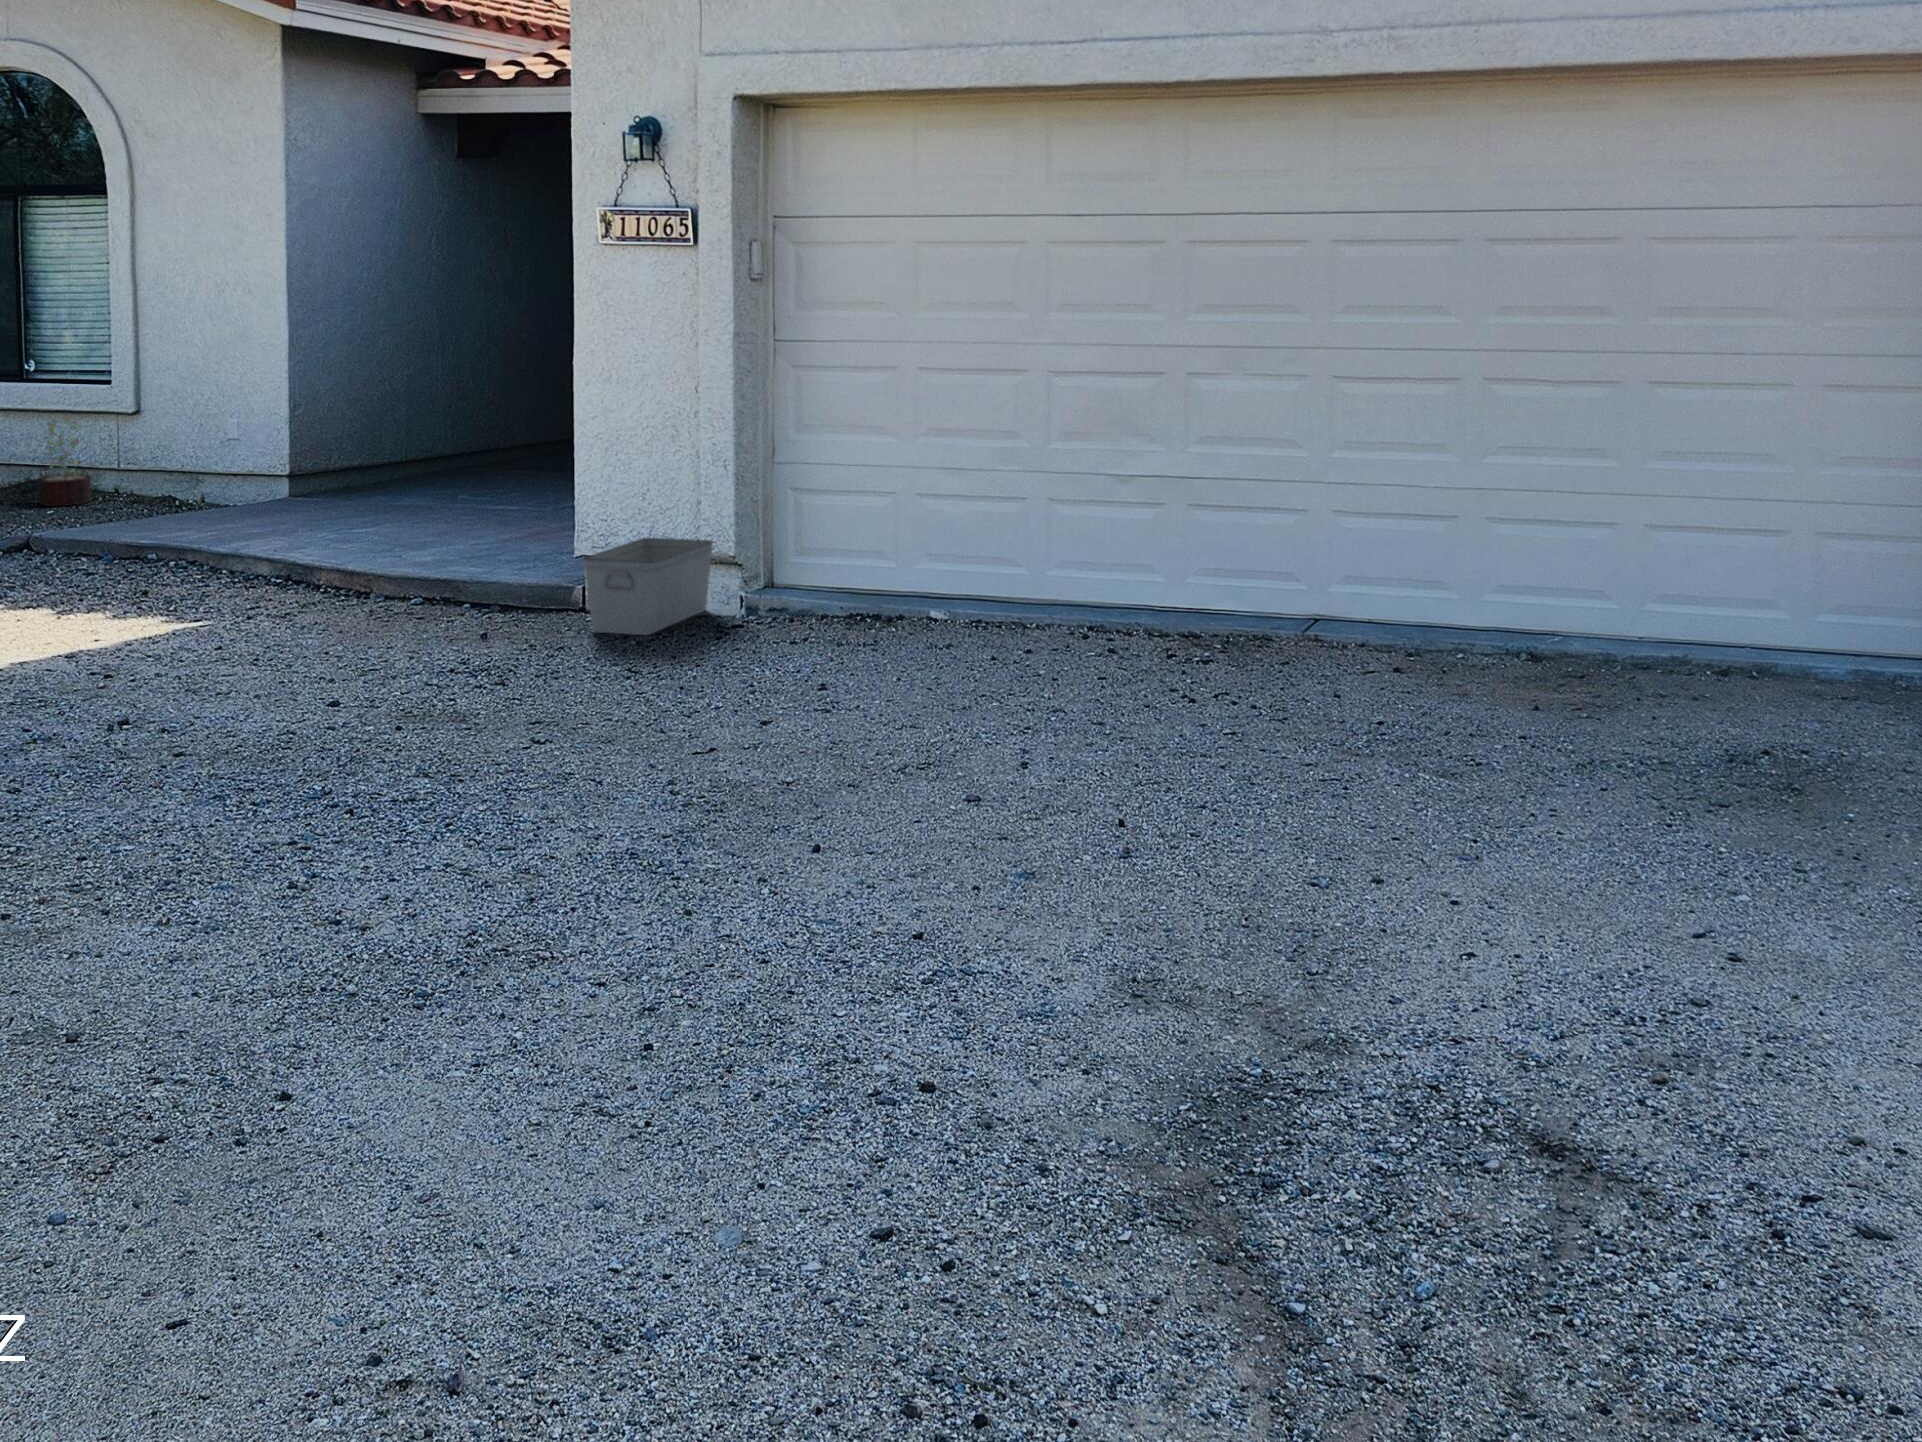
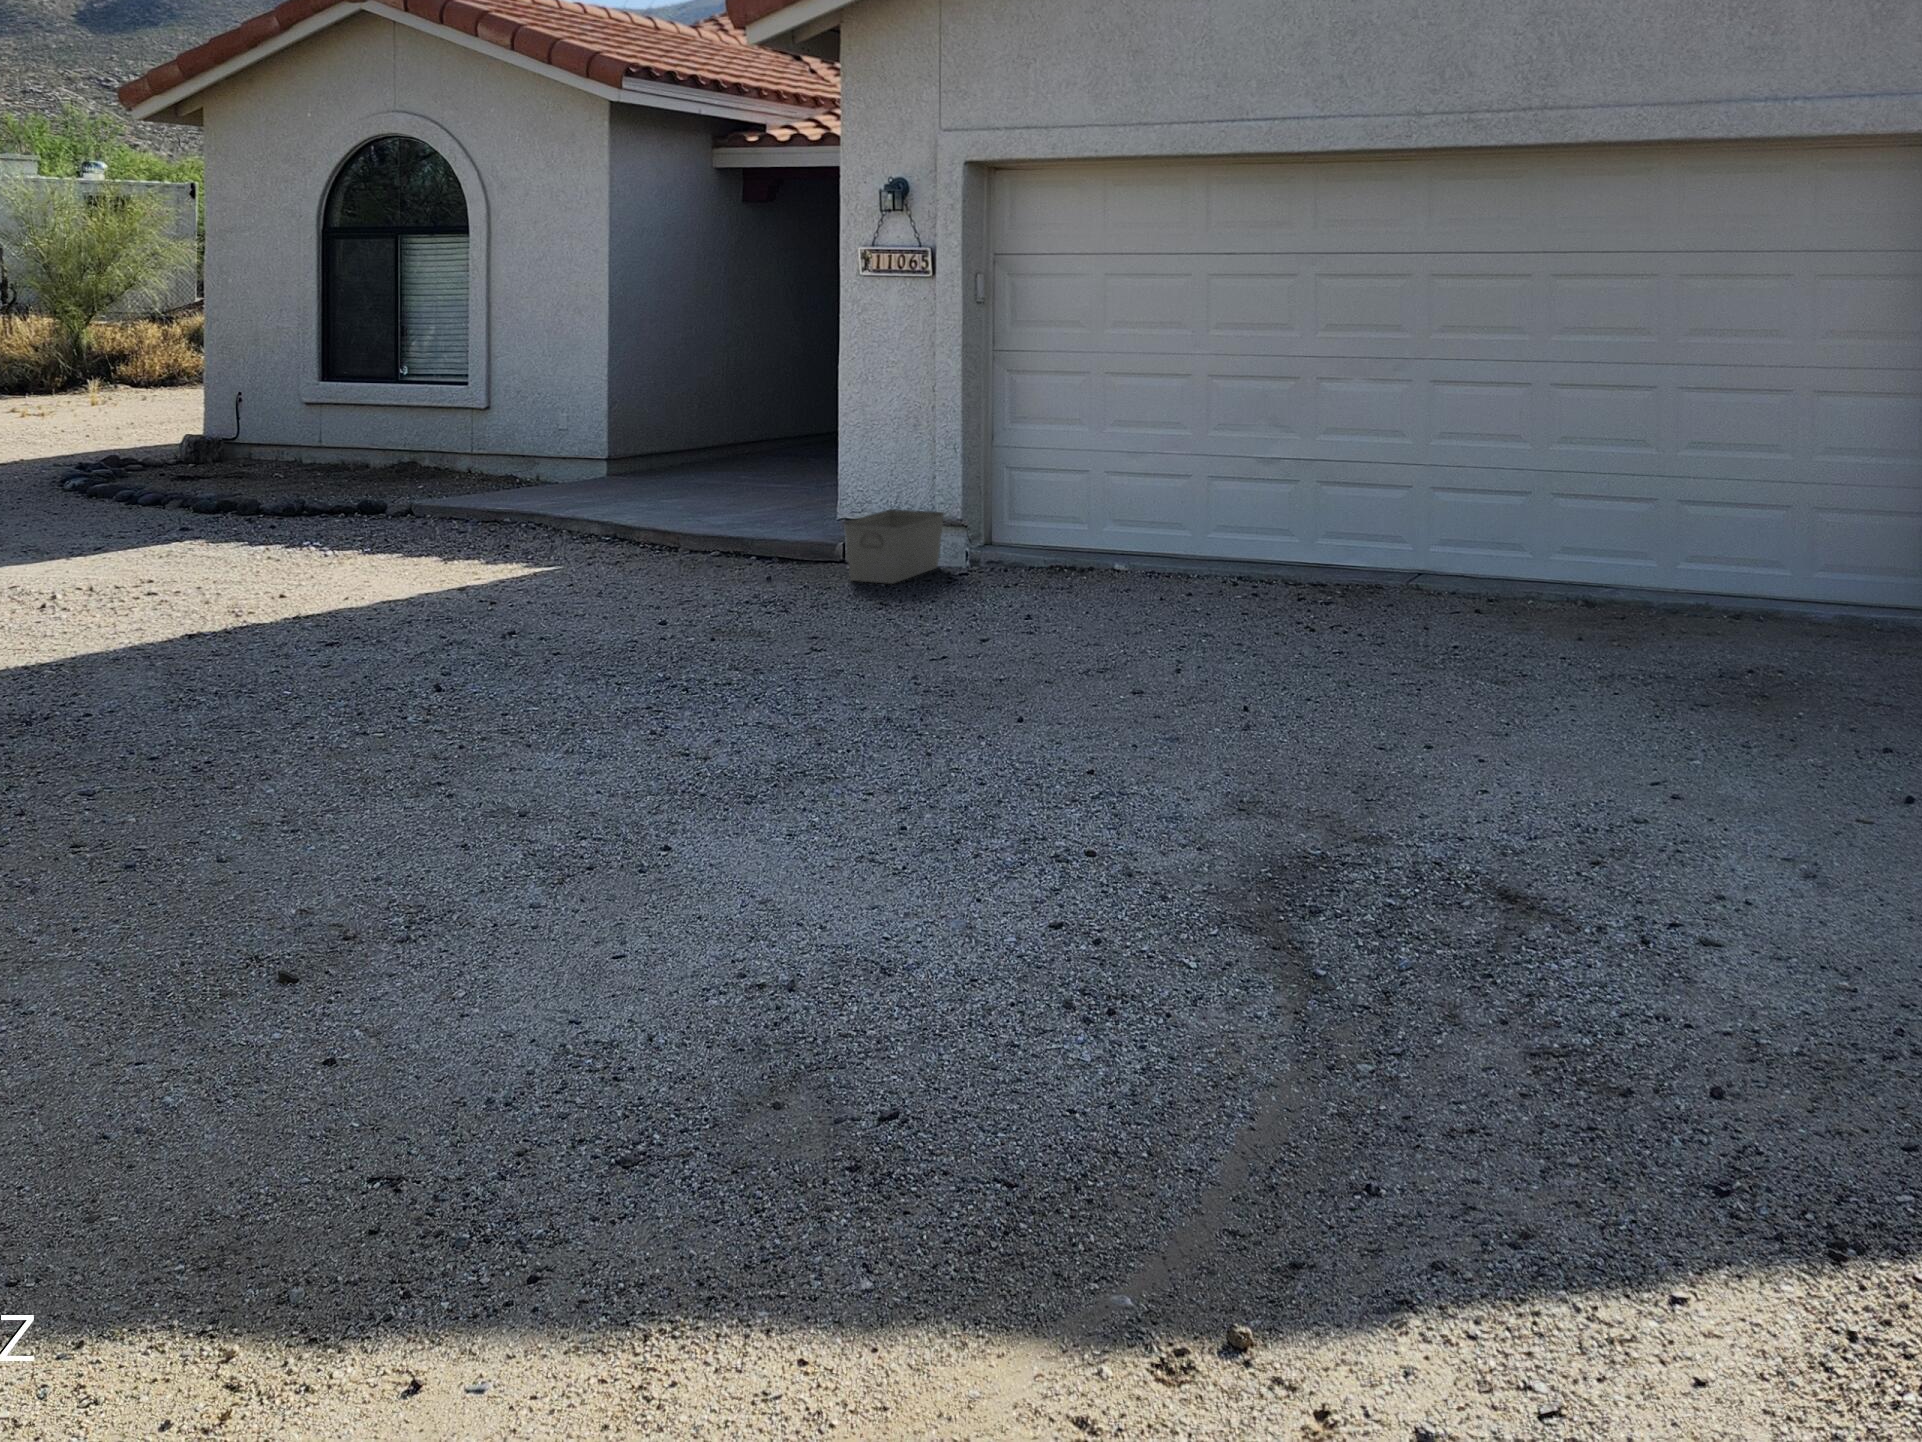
decorative plant: present [37,420,92,506] -> none [408,412,450,484]

